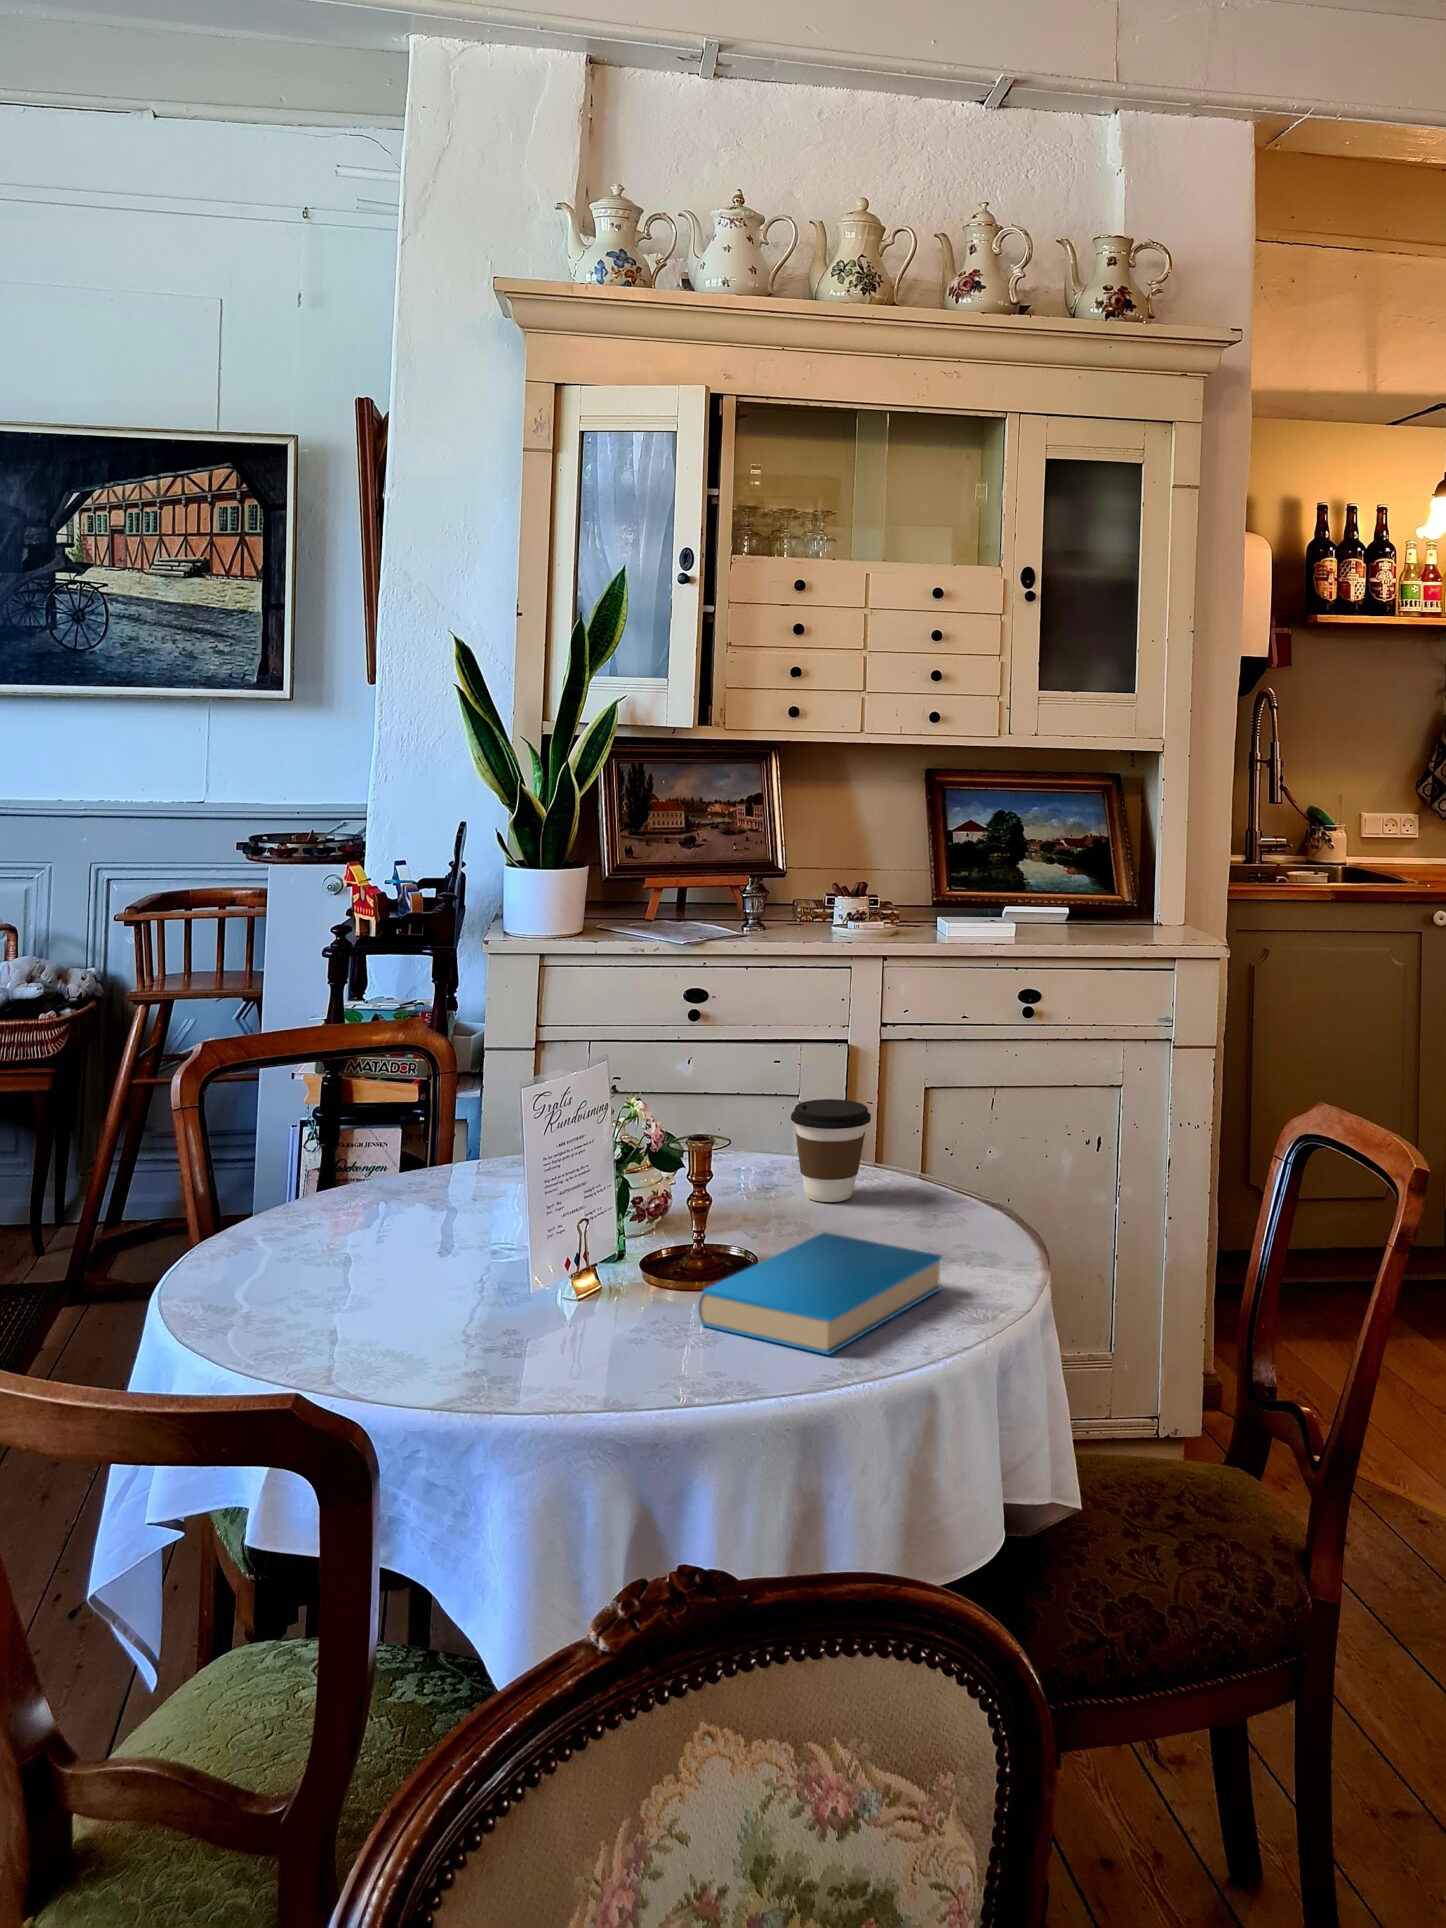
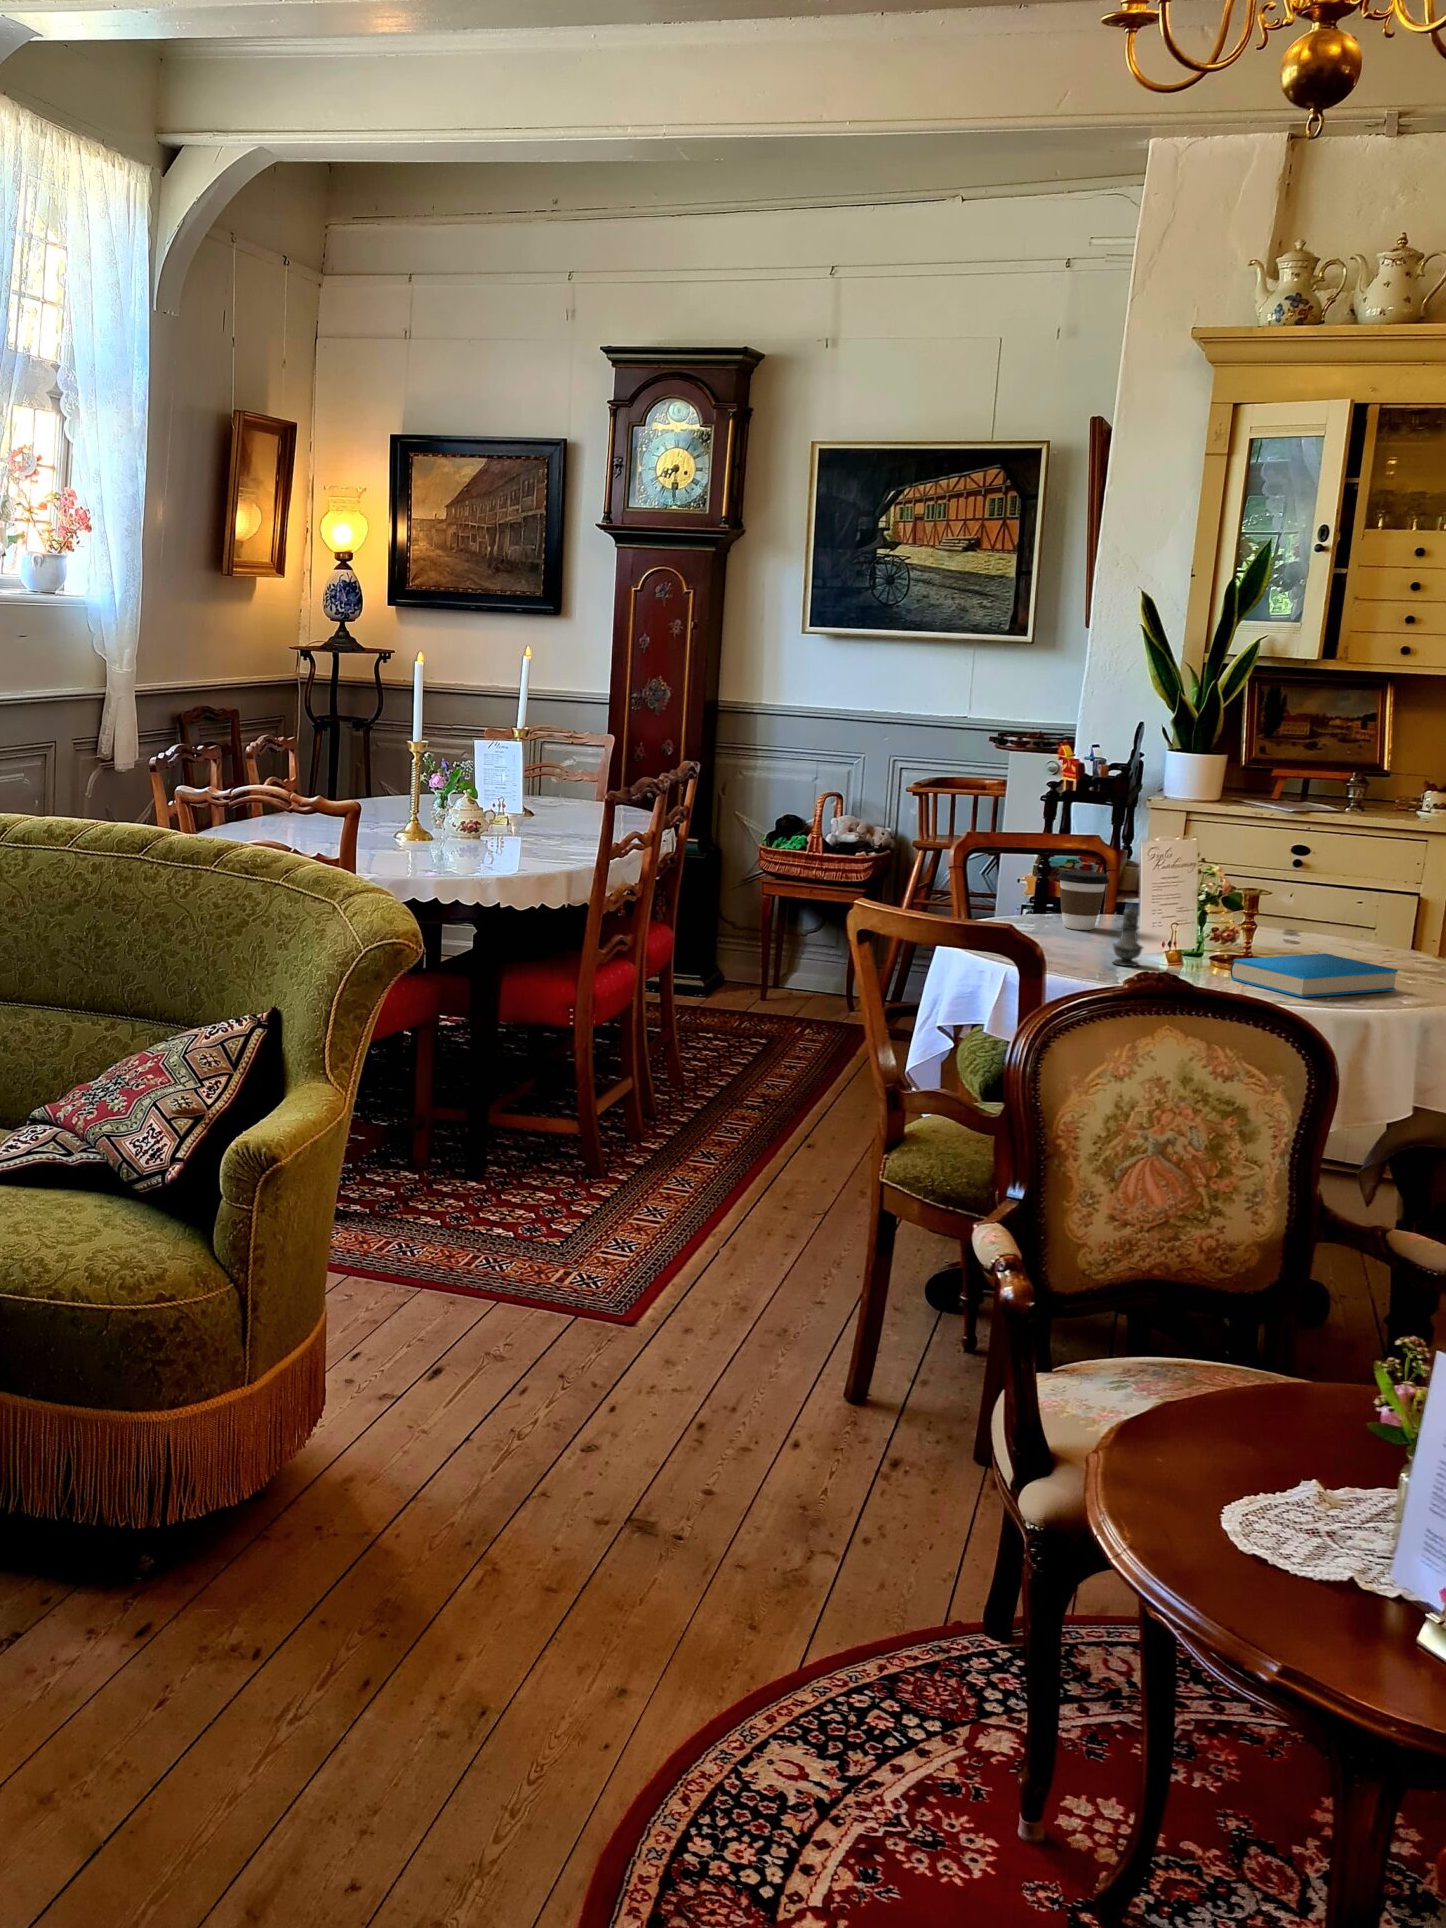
coffee cup: present [791,1099,871,1202] -> present [1057,870,1109,930]
salt shaker: none [492,1212,548,1332] -> present [1113,905,1143,966]

